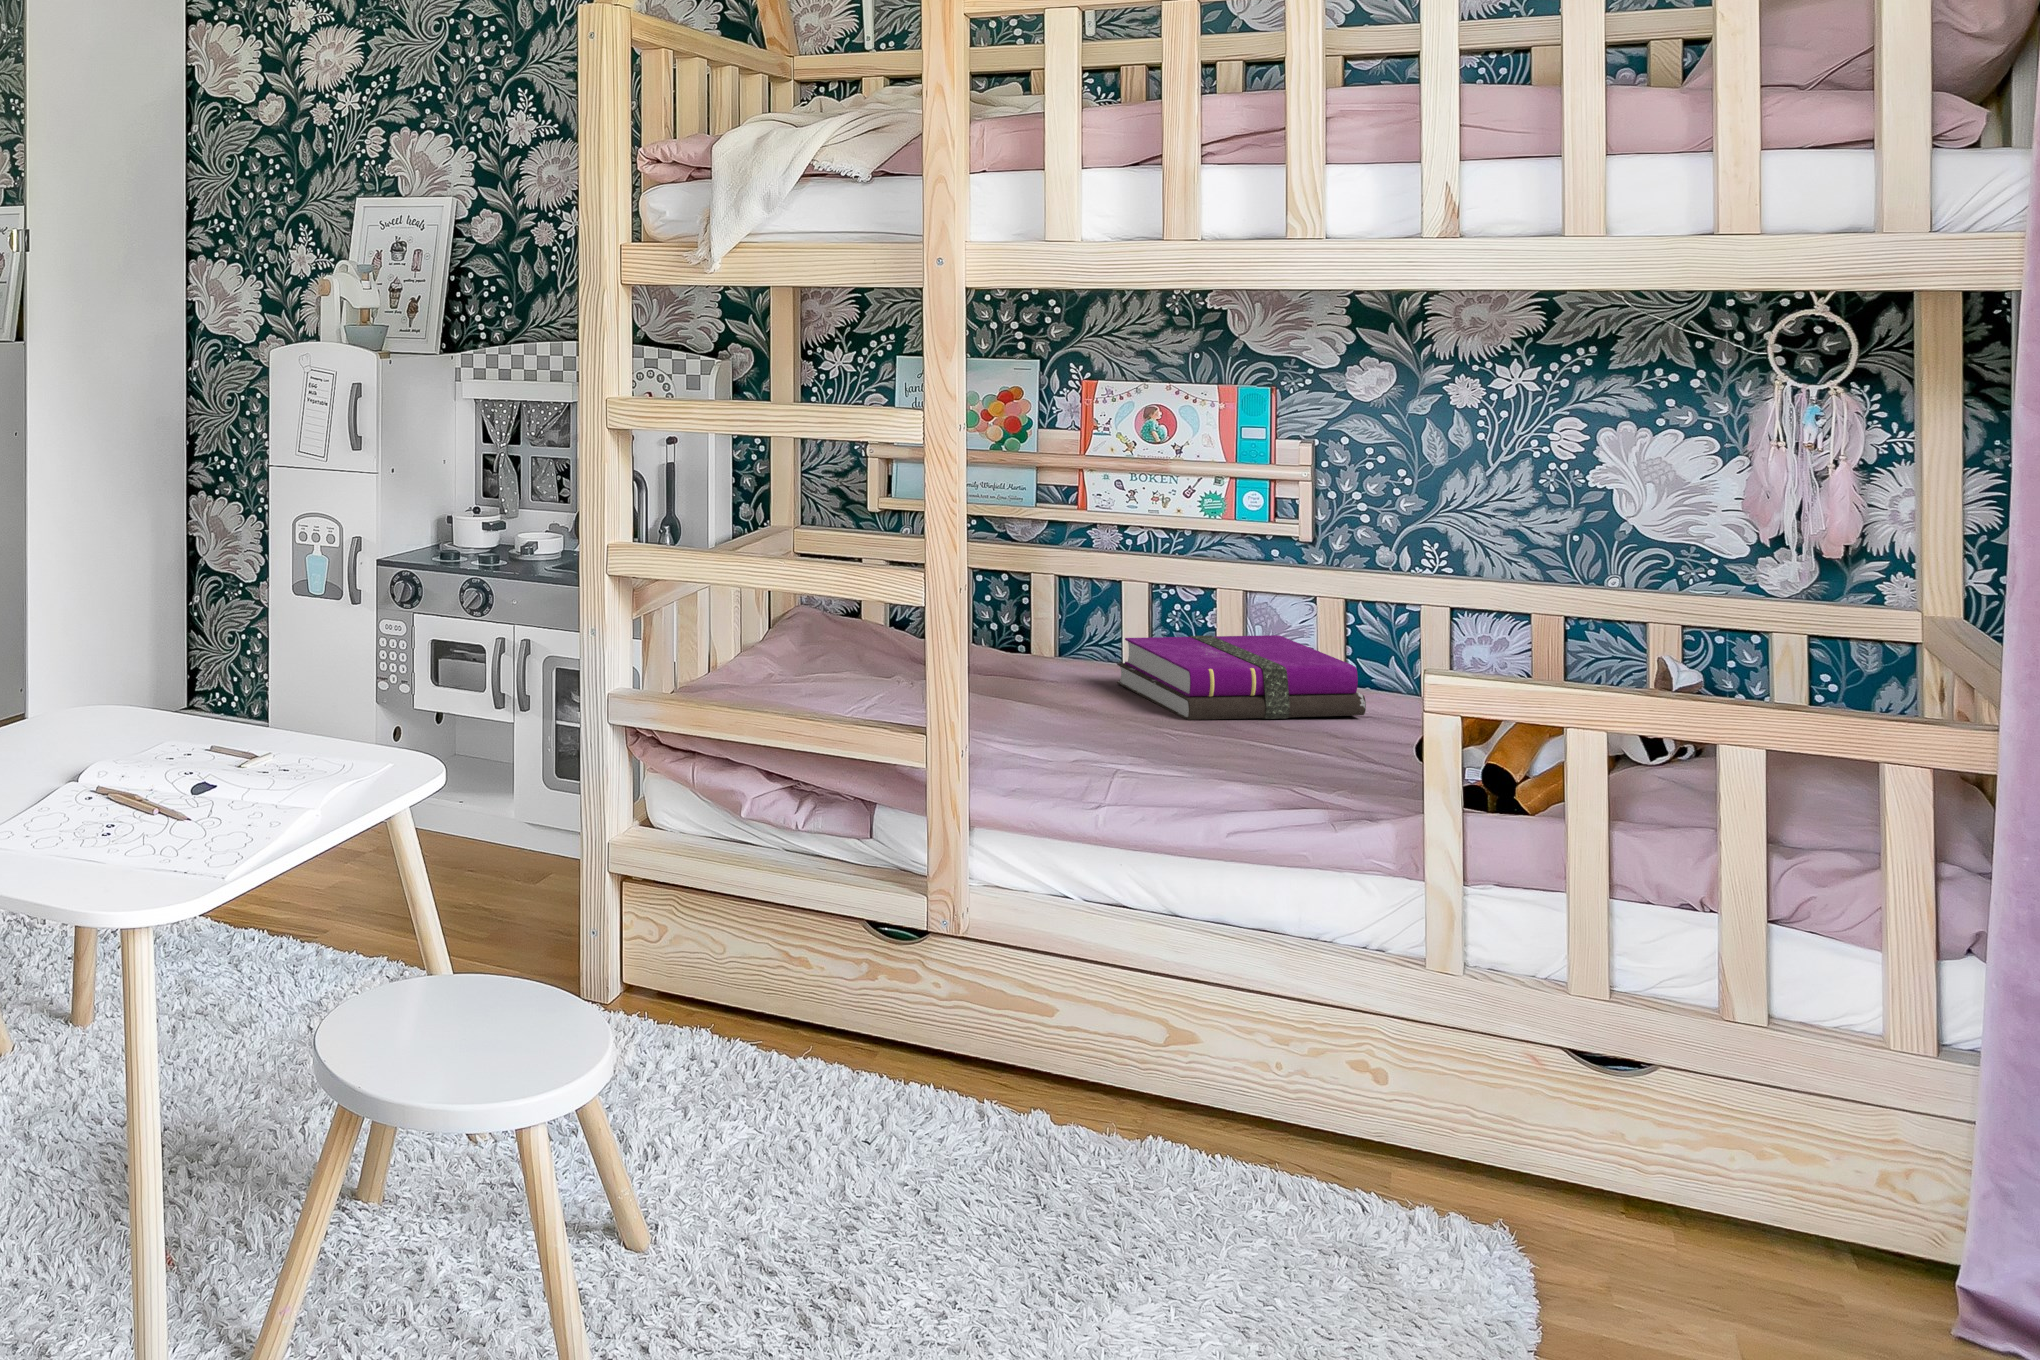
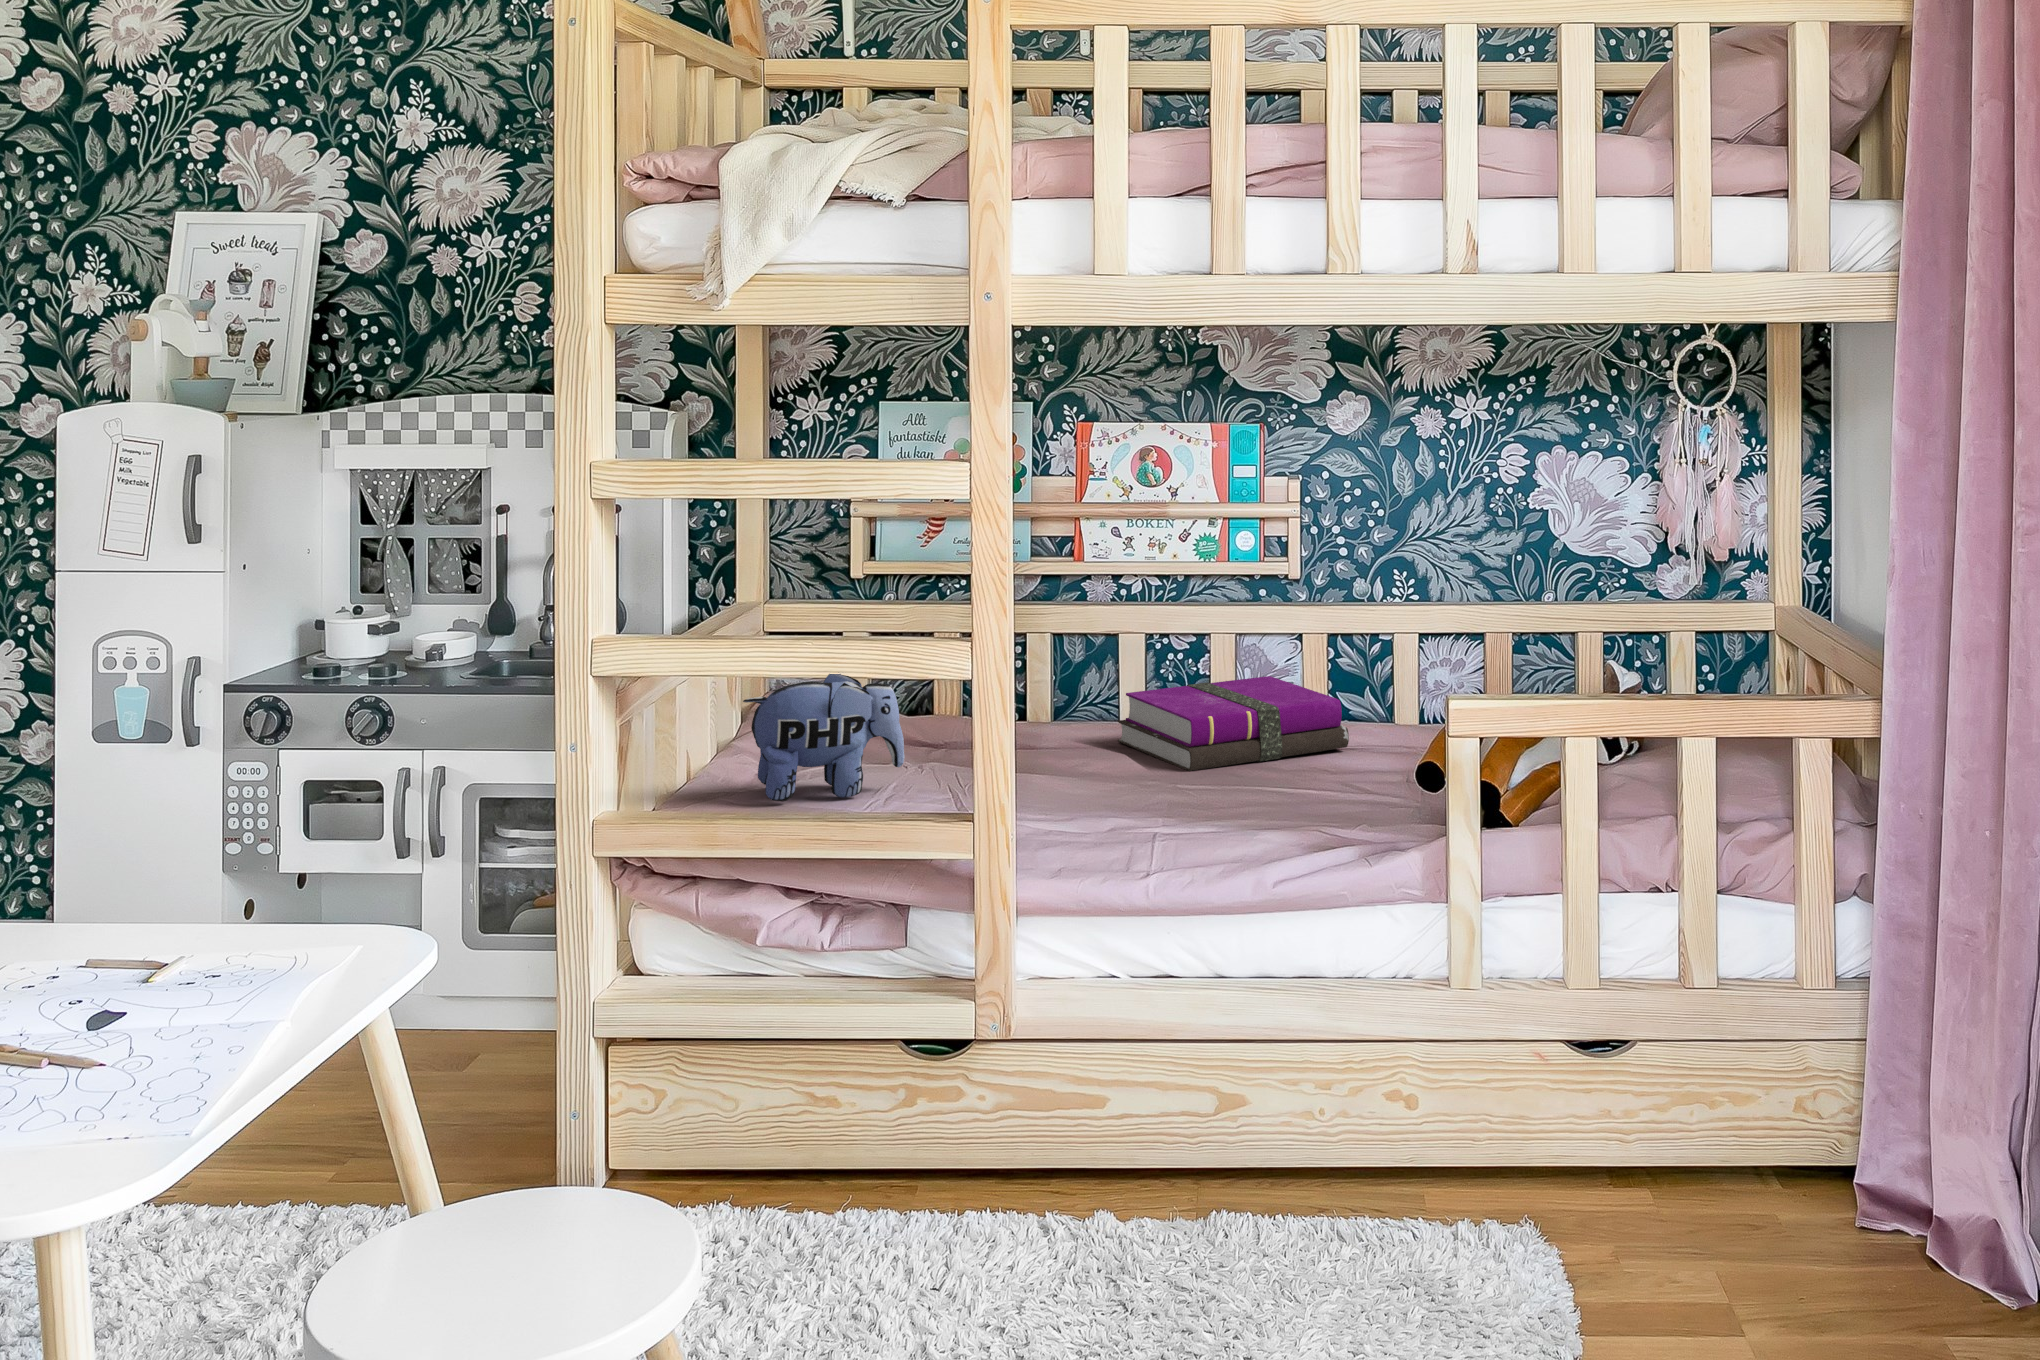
plush toy: none [756,592,901,707] -> present [743,674,905,801]

